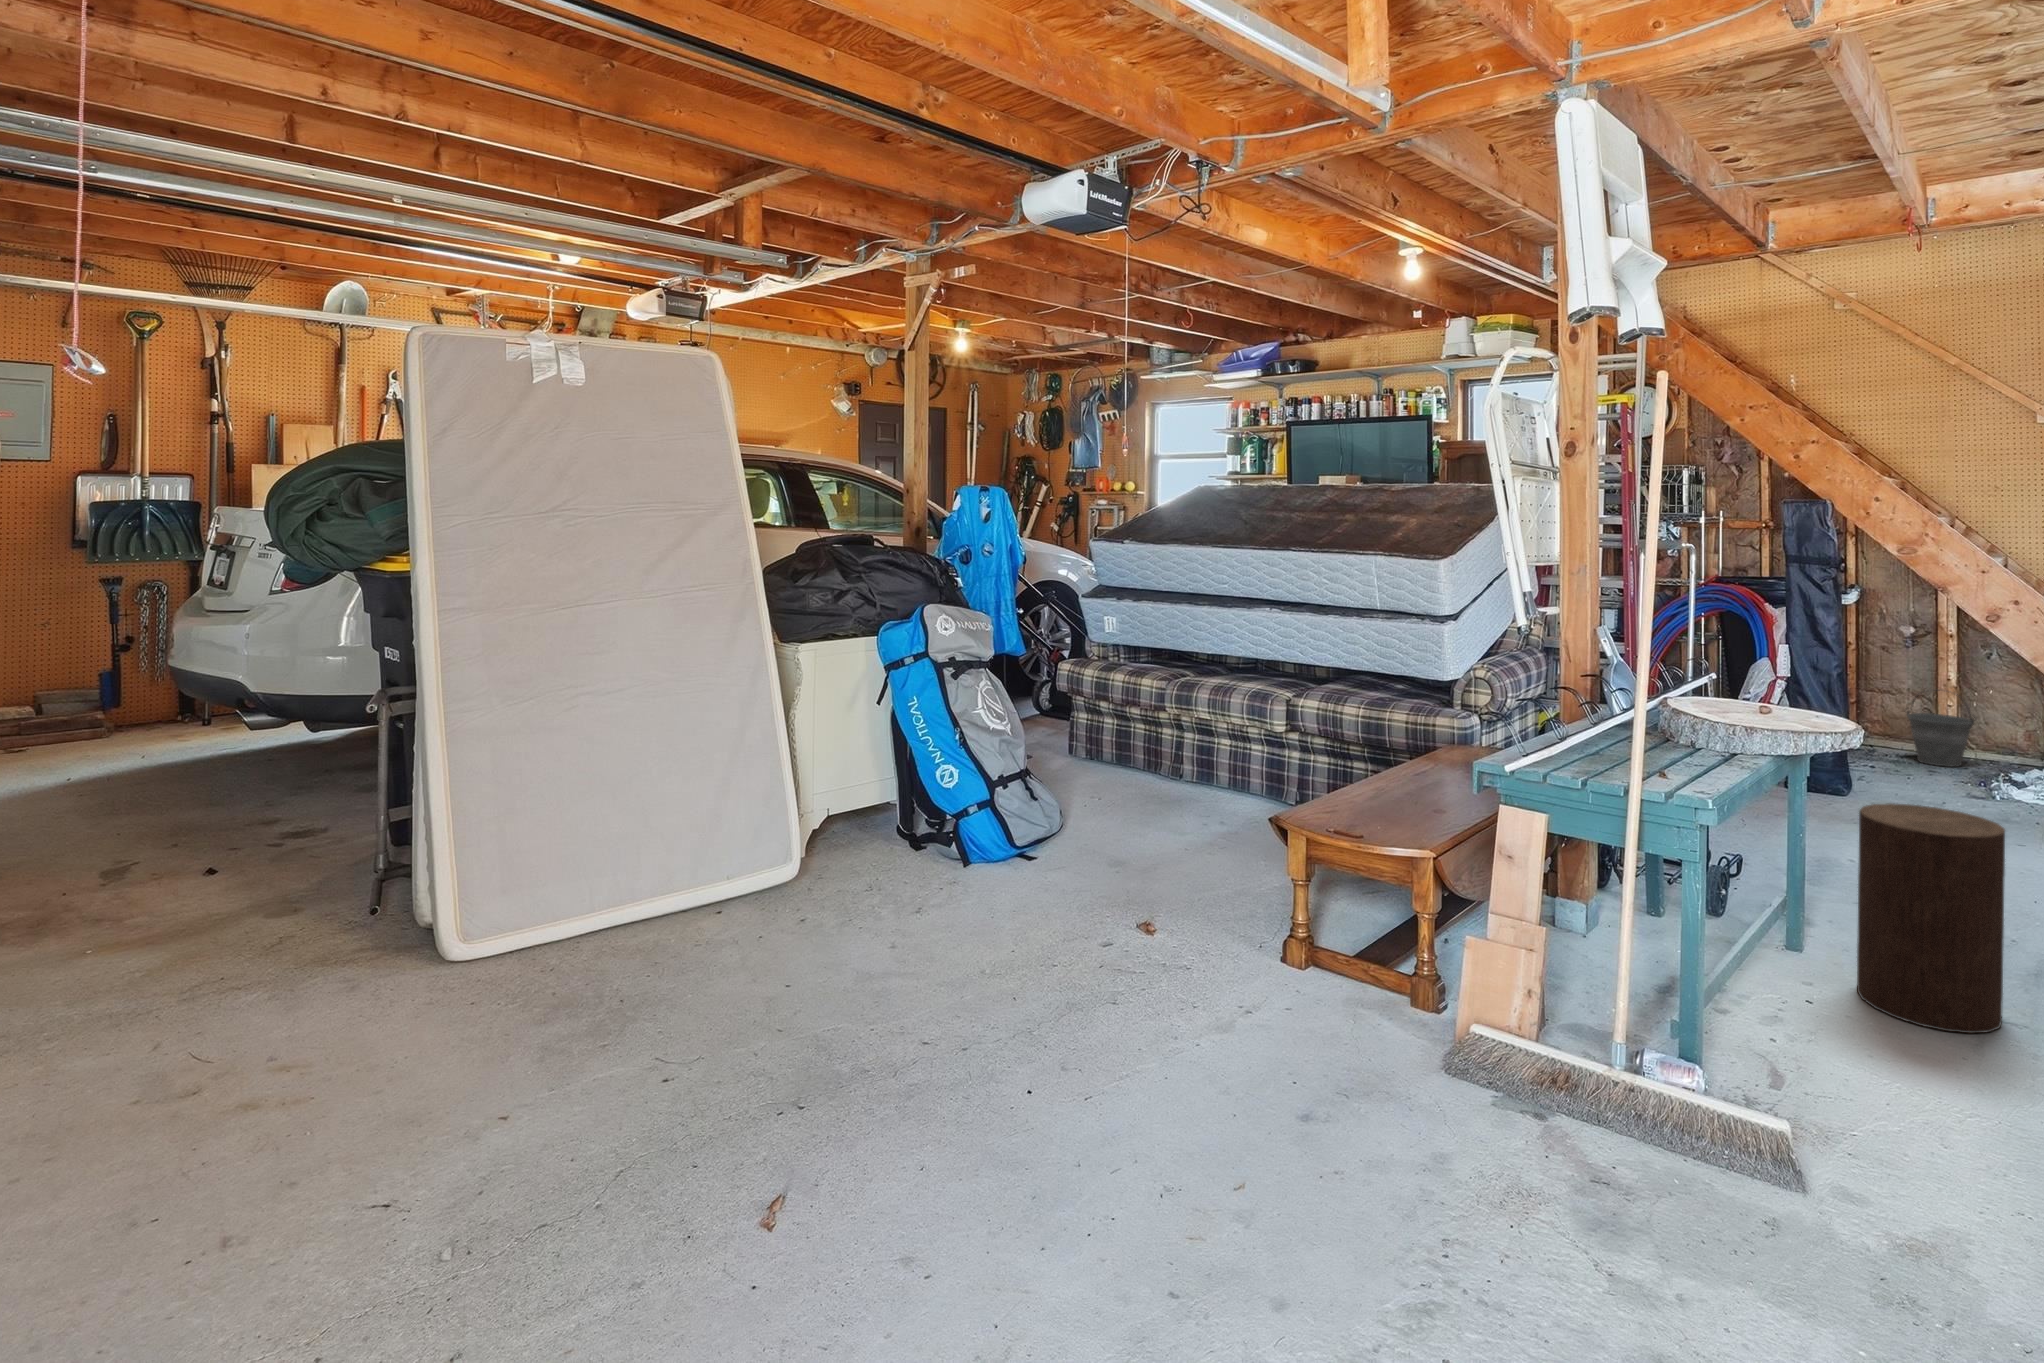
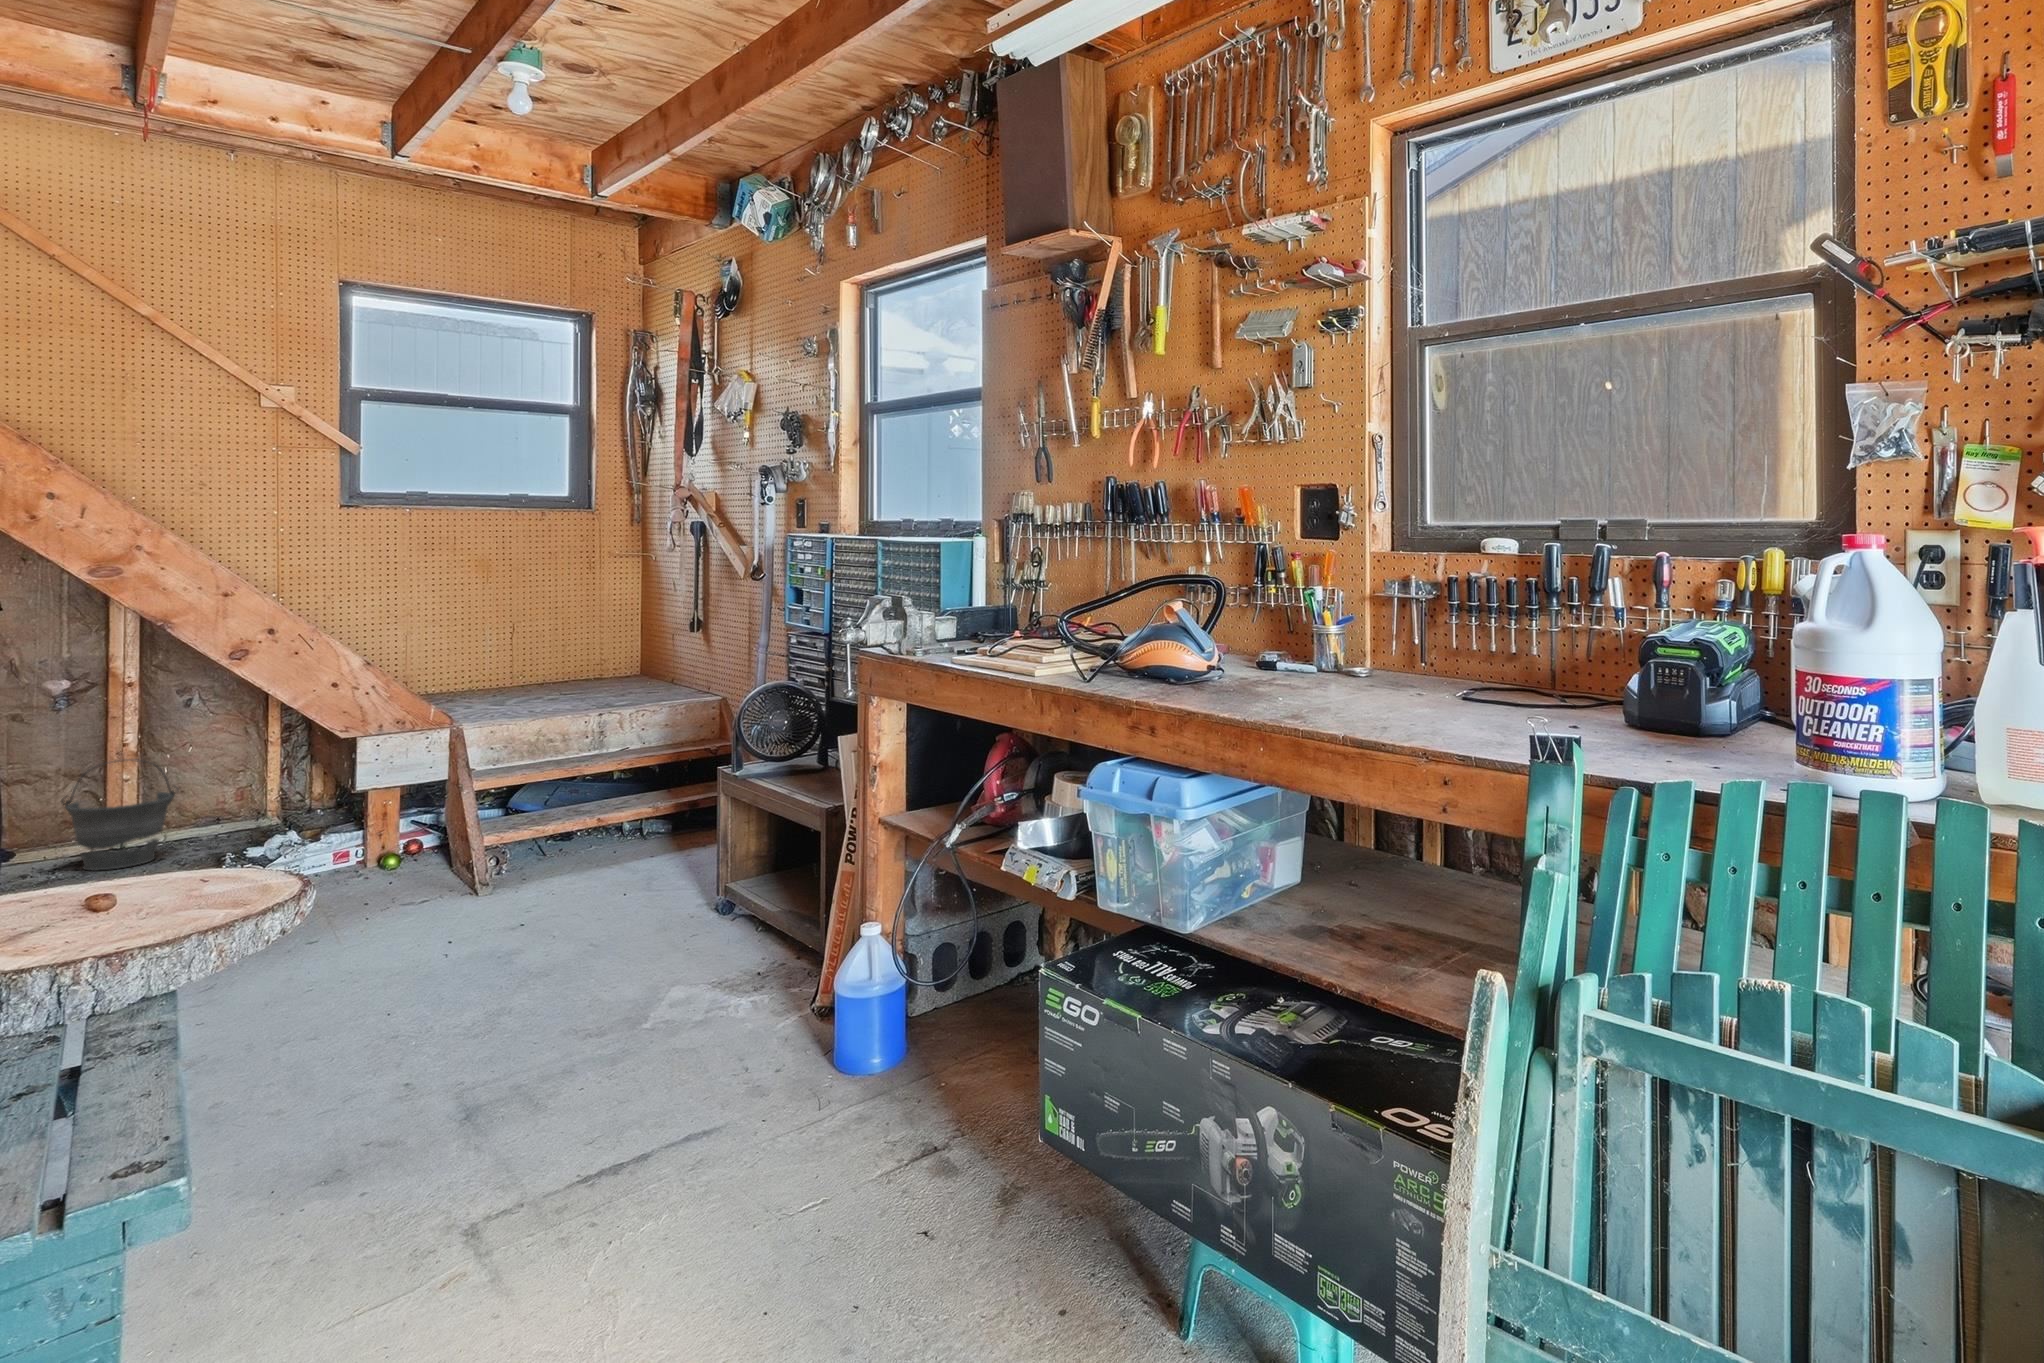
stool: present [1857,803,2005,1033] -> none [304,920,528,1287]

